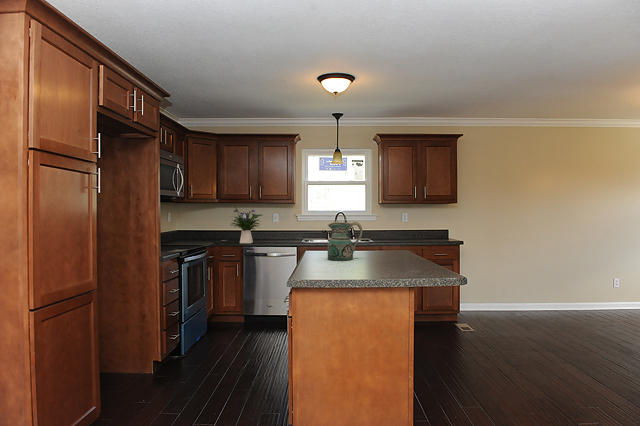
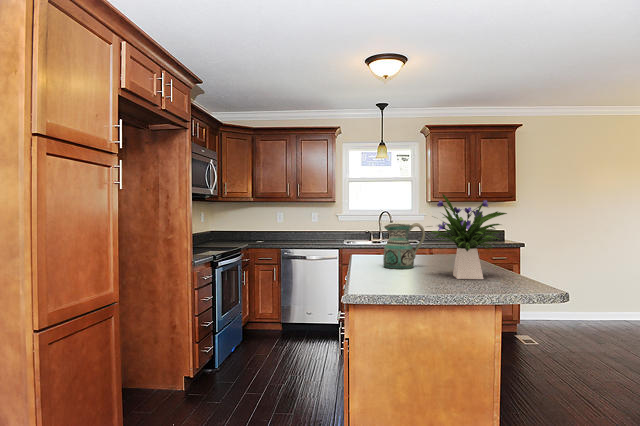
flower arrangement: present [232,207,262,243] -> present [428,194,507,279]

